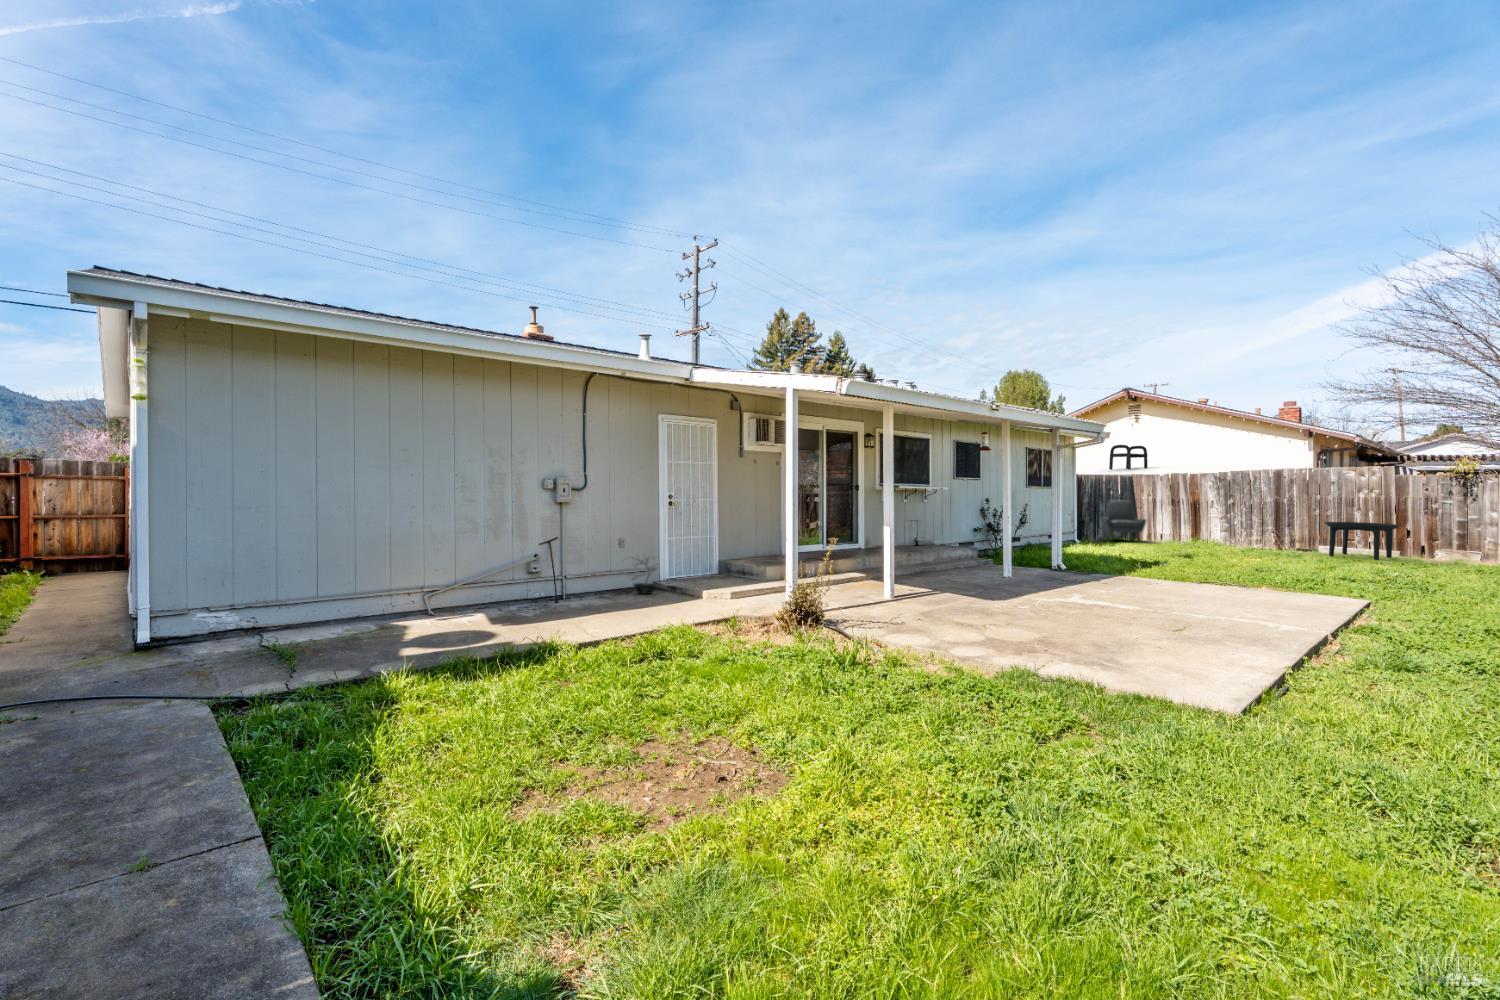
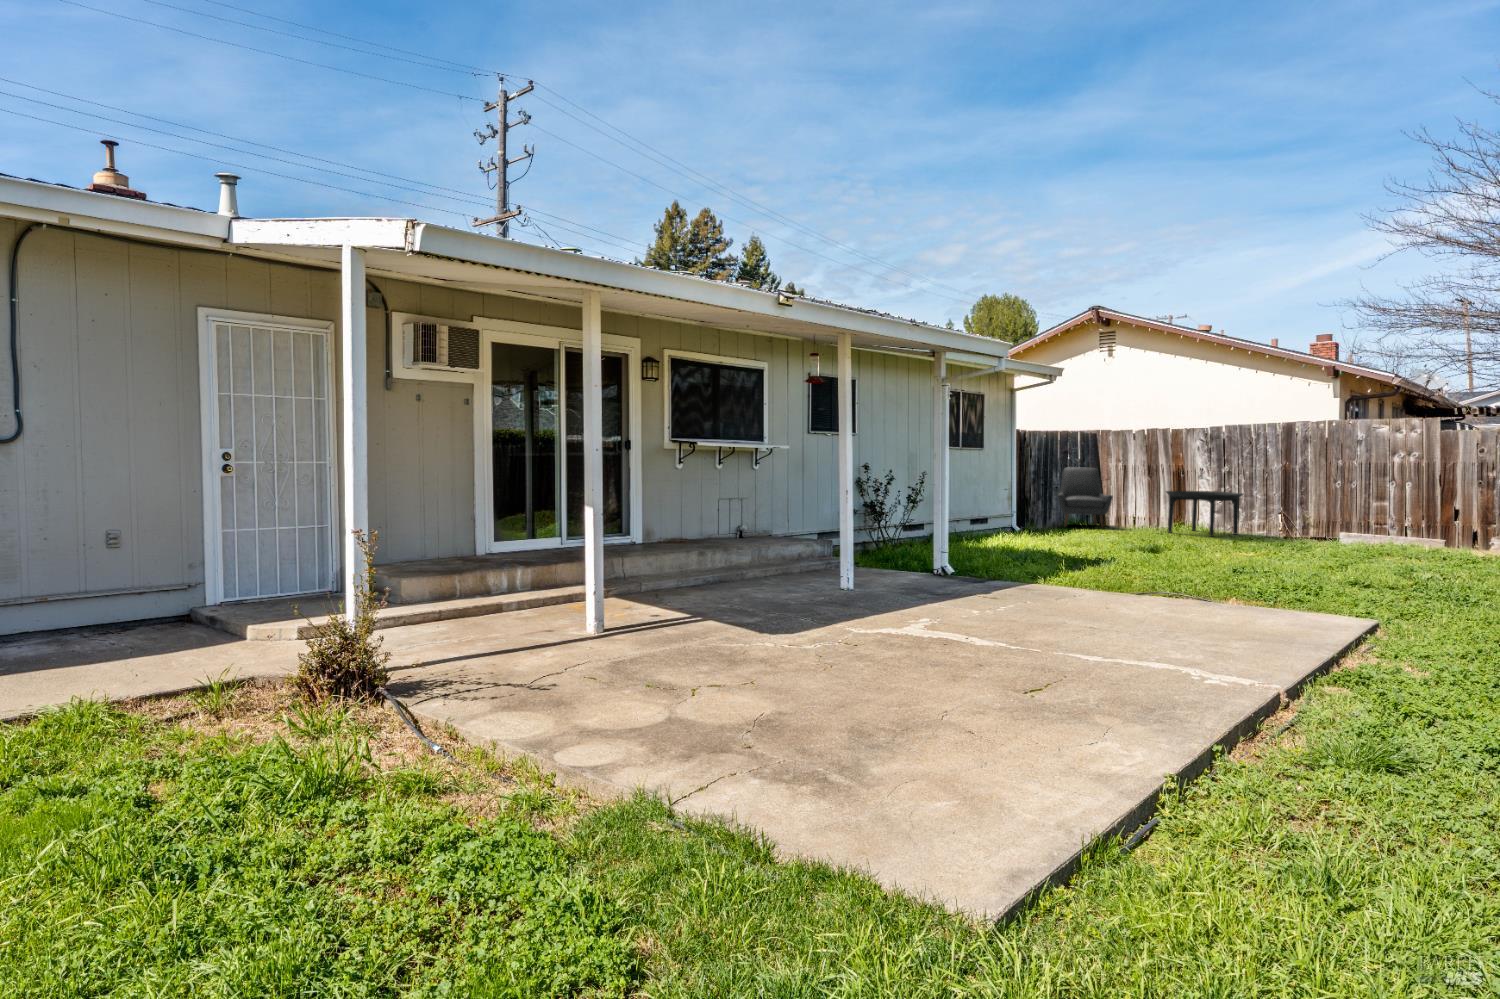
bench: present [1109,445,1147,470] -> none [1079,391,1131,426]
round table: present [1324,522,1400,560] -> present [1166,491,1243,537]
potted plant: present [622,555,655,594] -> none [91,551,180,628]

